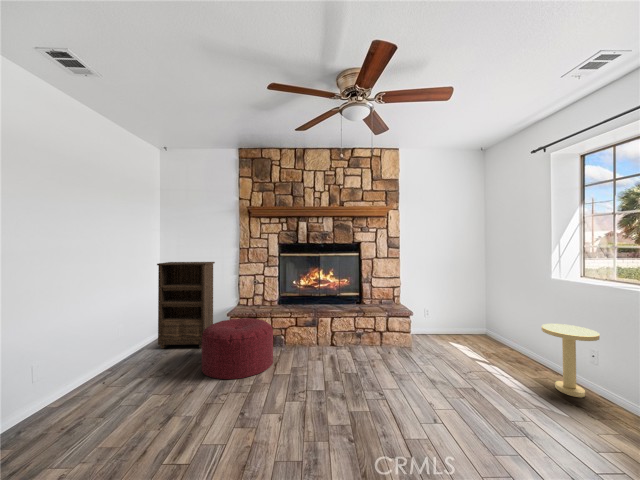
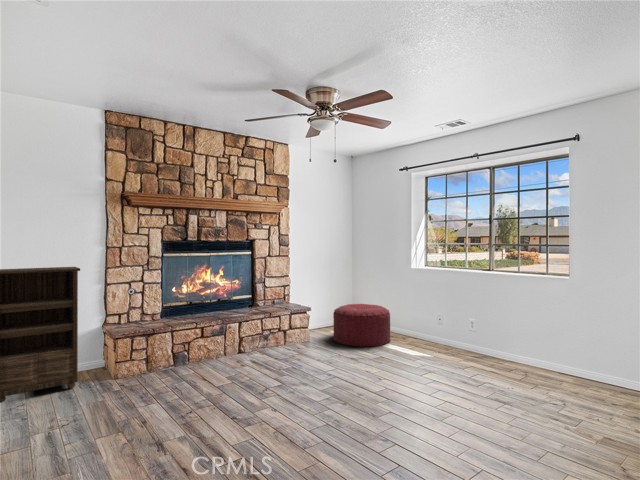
ottoman: present [201,318,273,379] -> present [333,304,390,347]
side table: present [542,324,600,397] -> none [415,300,447,347]

